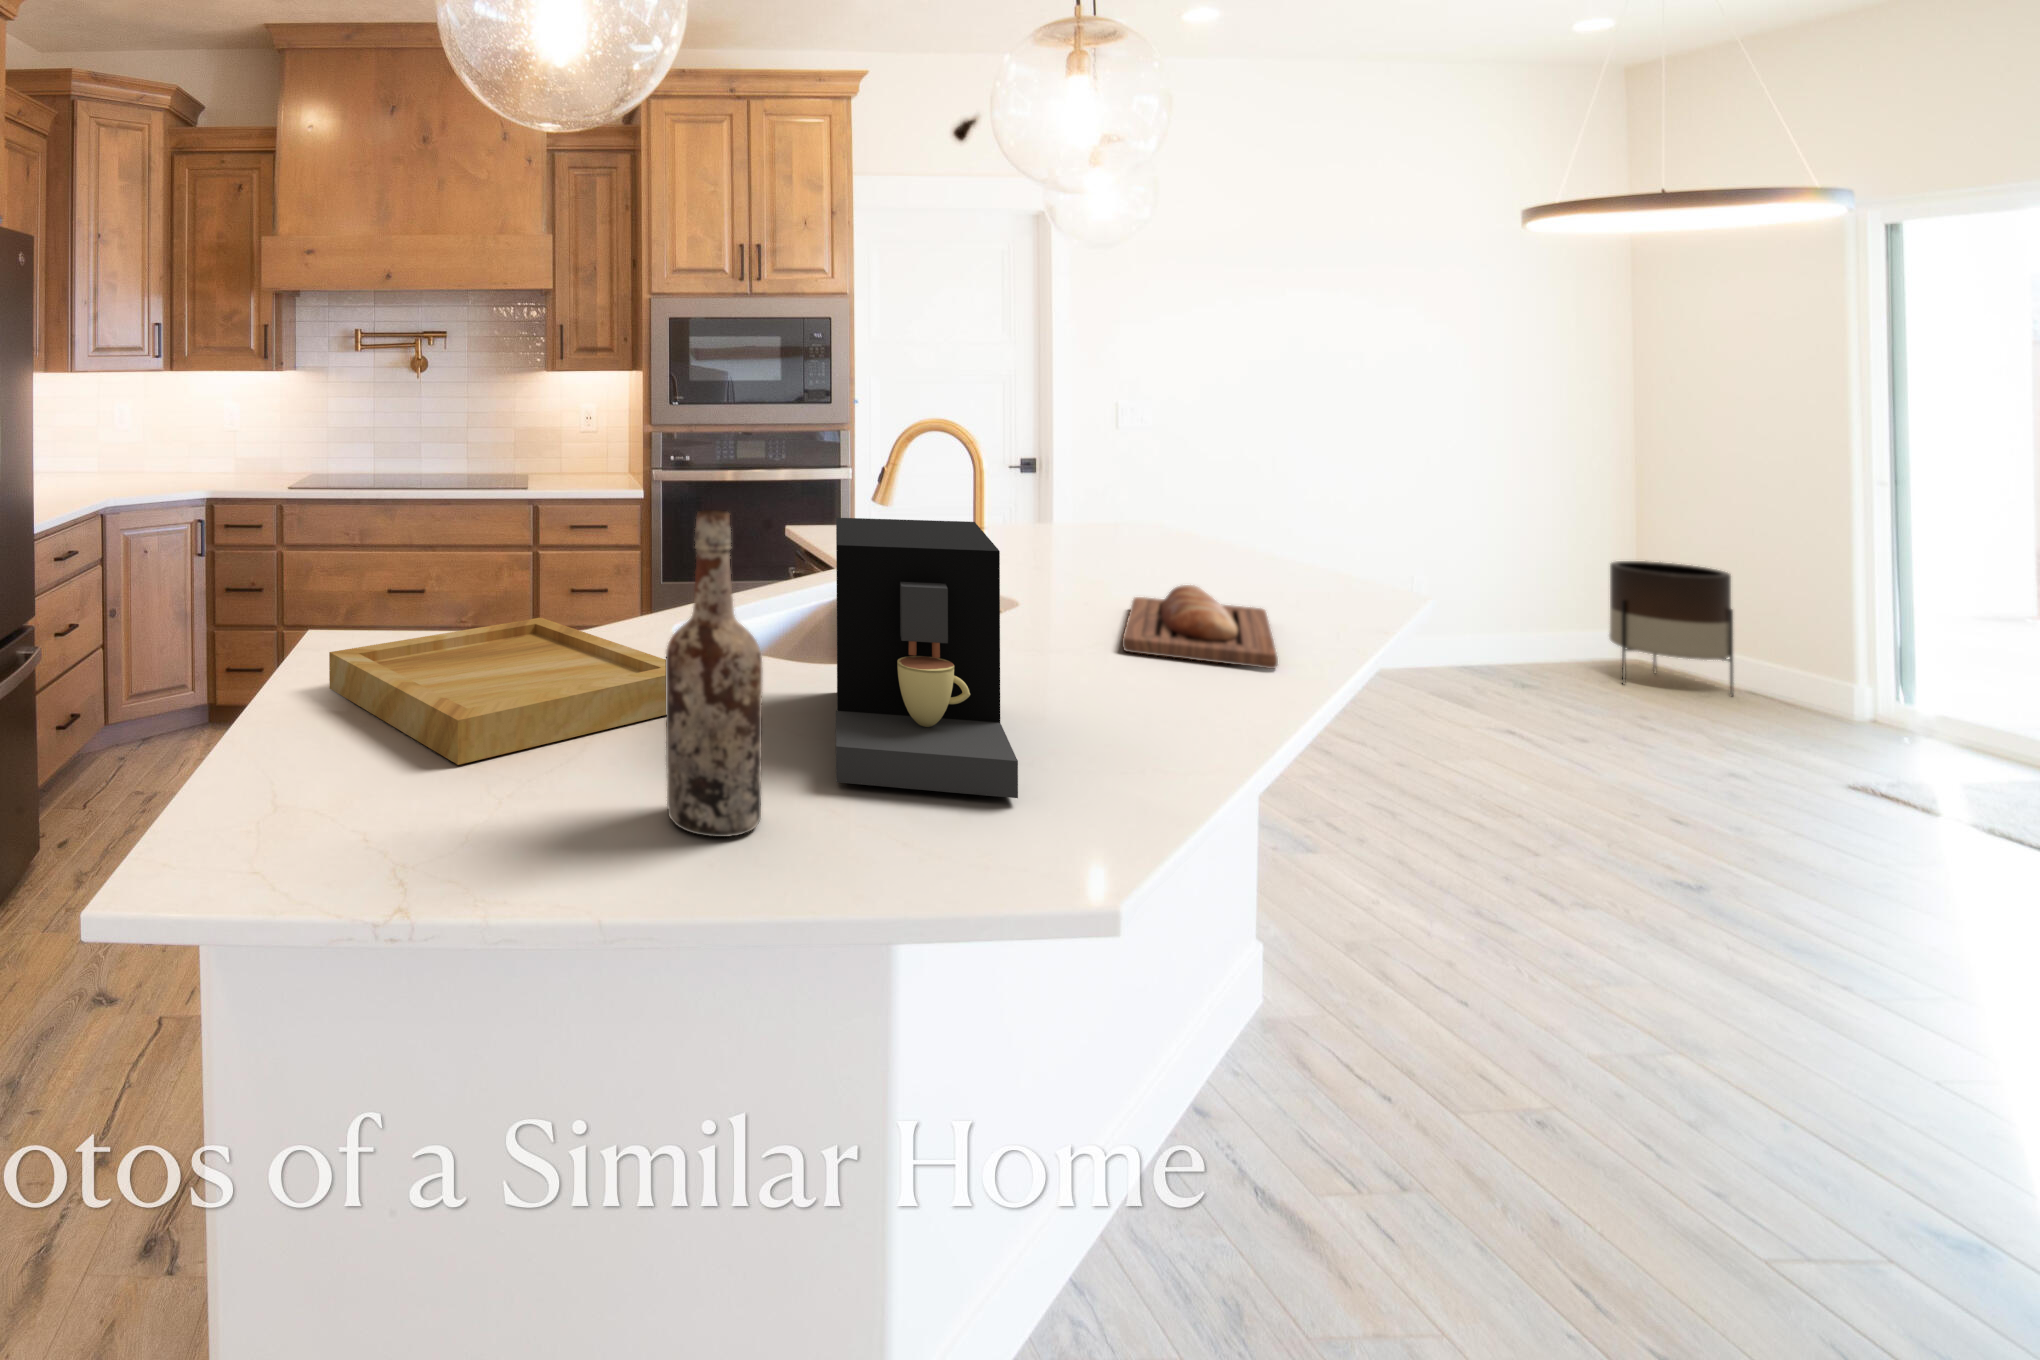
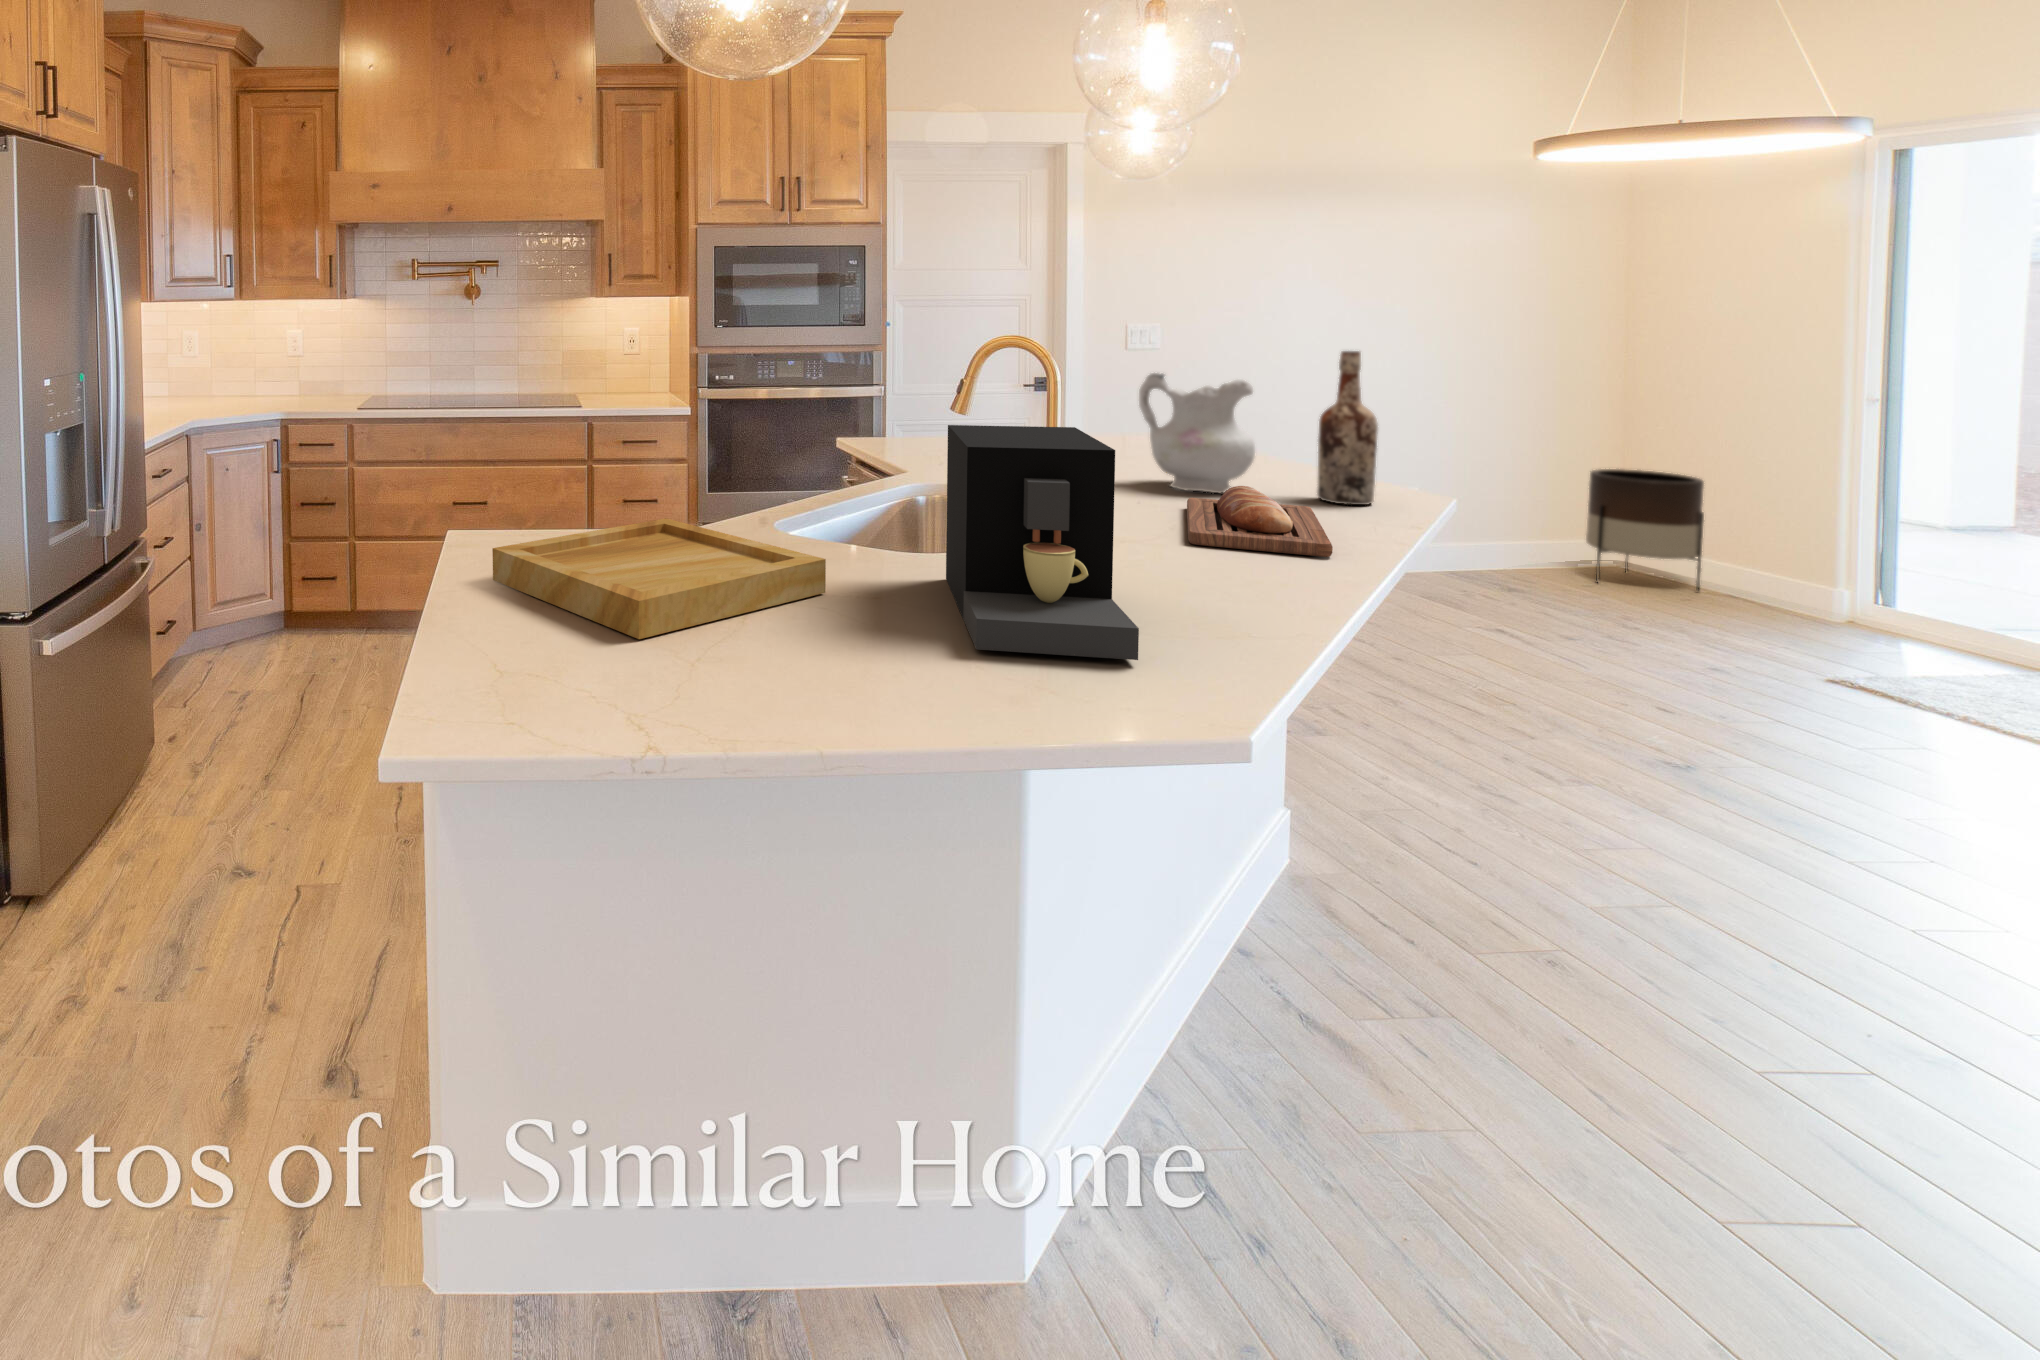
ceramic pitcher: none [1087,457,1211,591] -> present [1139,373,1255,494]
wine bottle: present [666,510,762,837] -> present [1317,351,1378,505]

